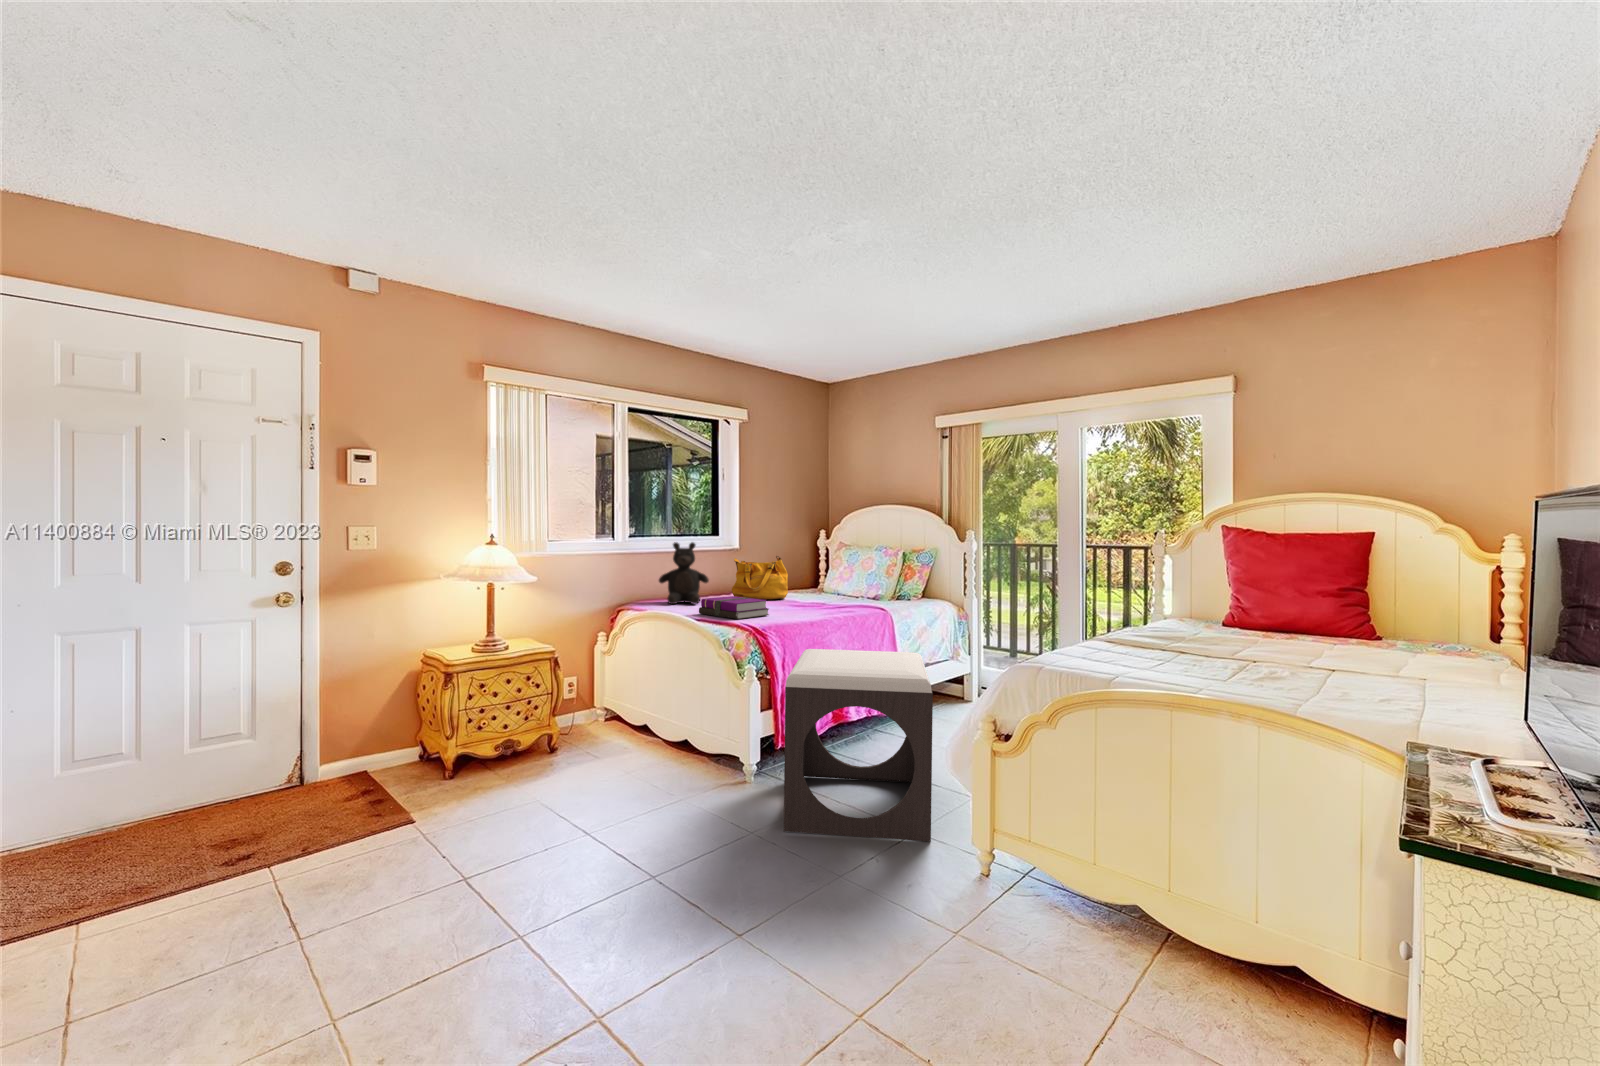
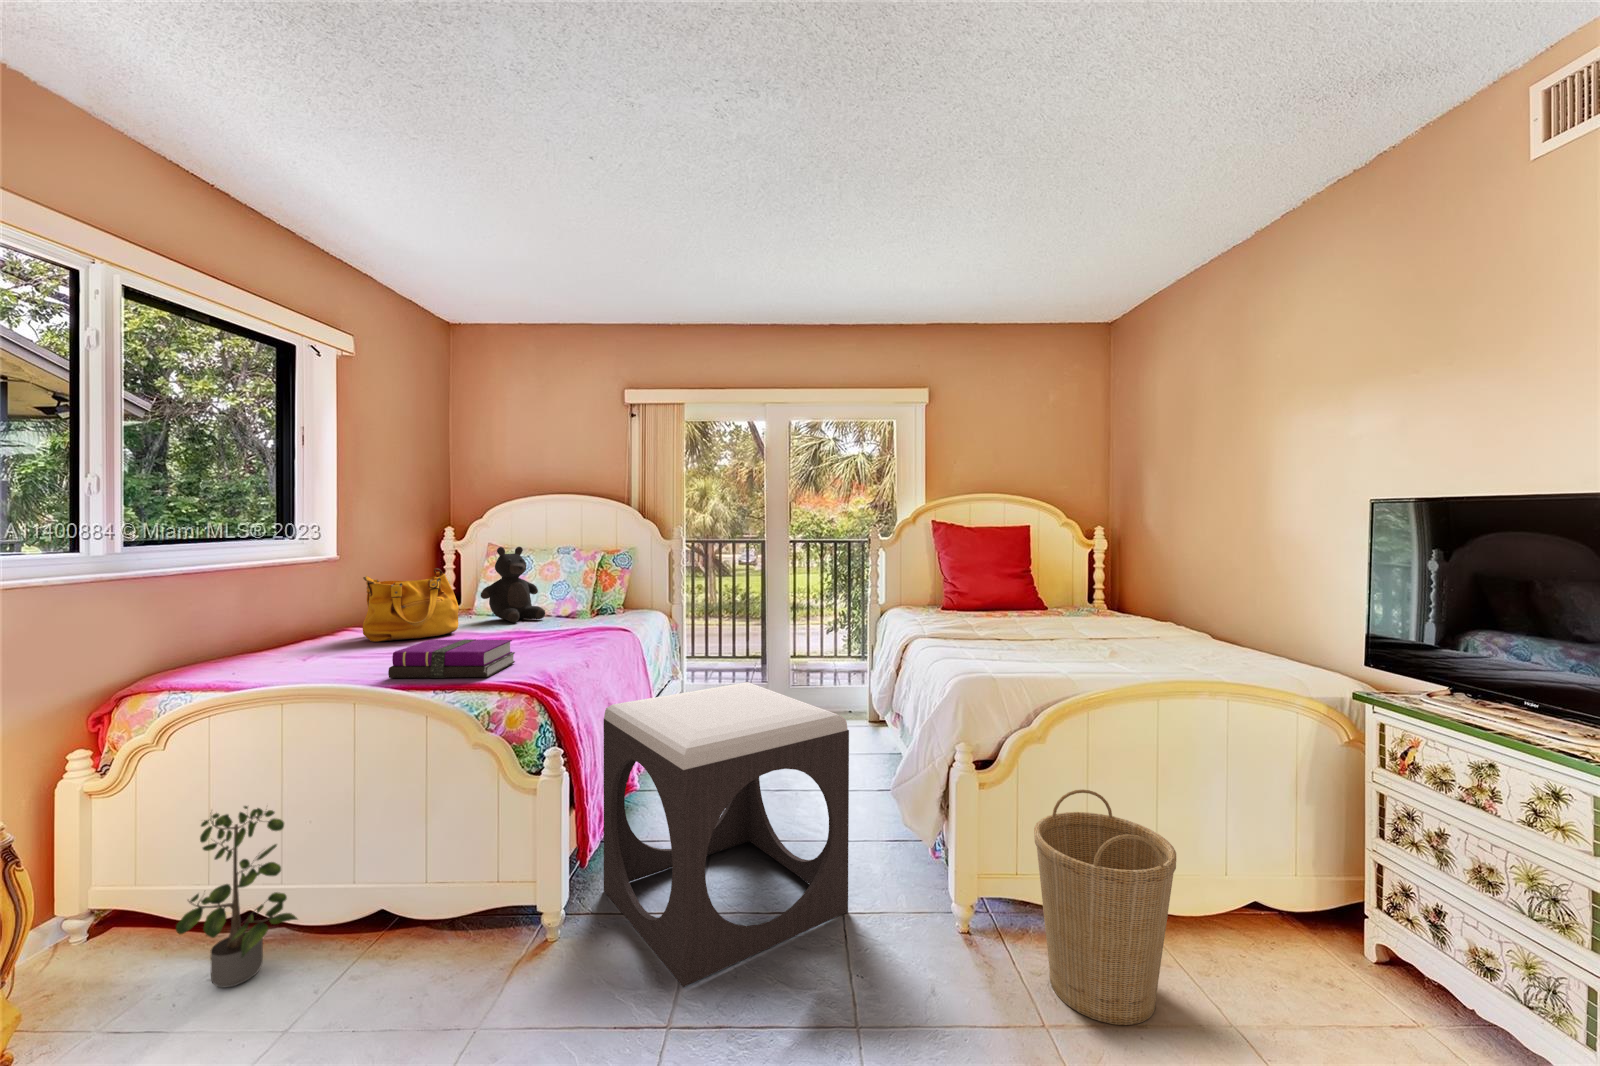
teddy bear: present [659,542,709,604] -> present [481,547,545,622]
potted plant: none [607,667,647,757] -> present [176,806,297,987]
basket: none [1000,780,1132,997] -> present [1034,789,1176,1025]

